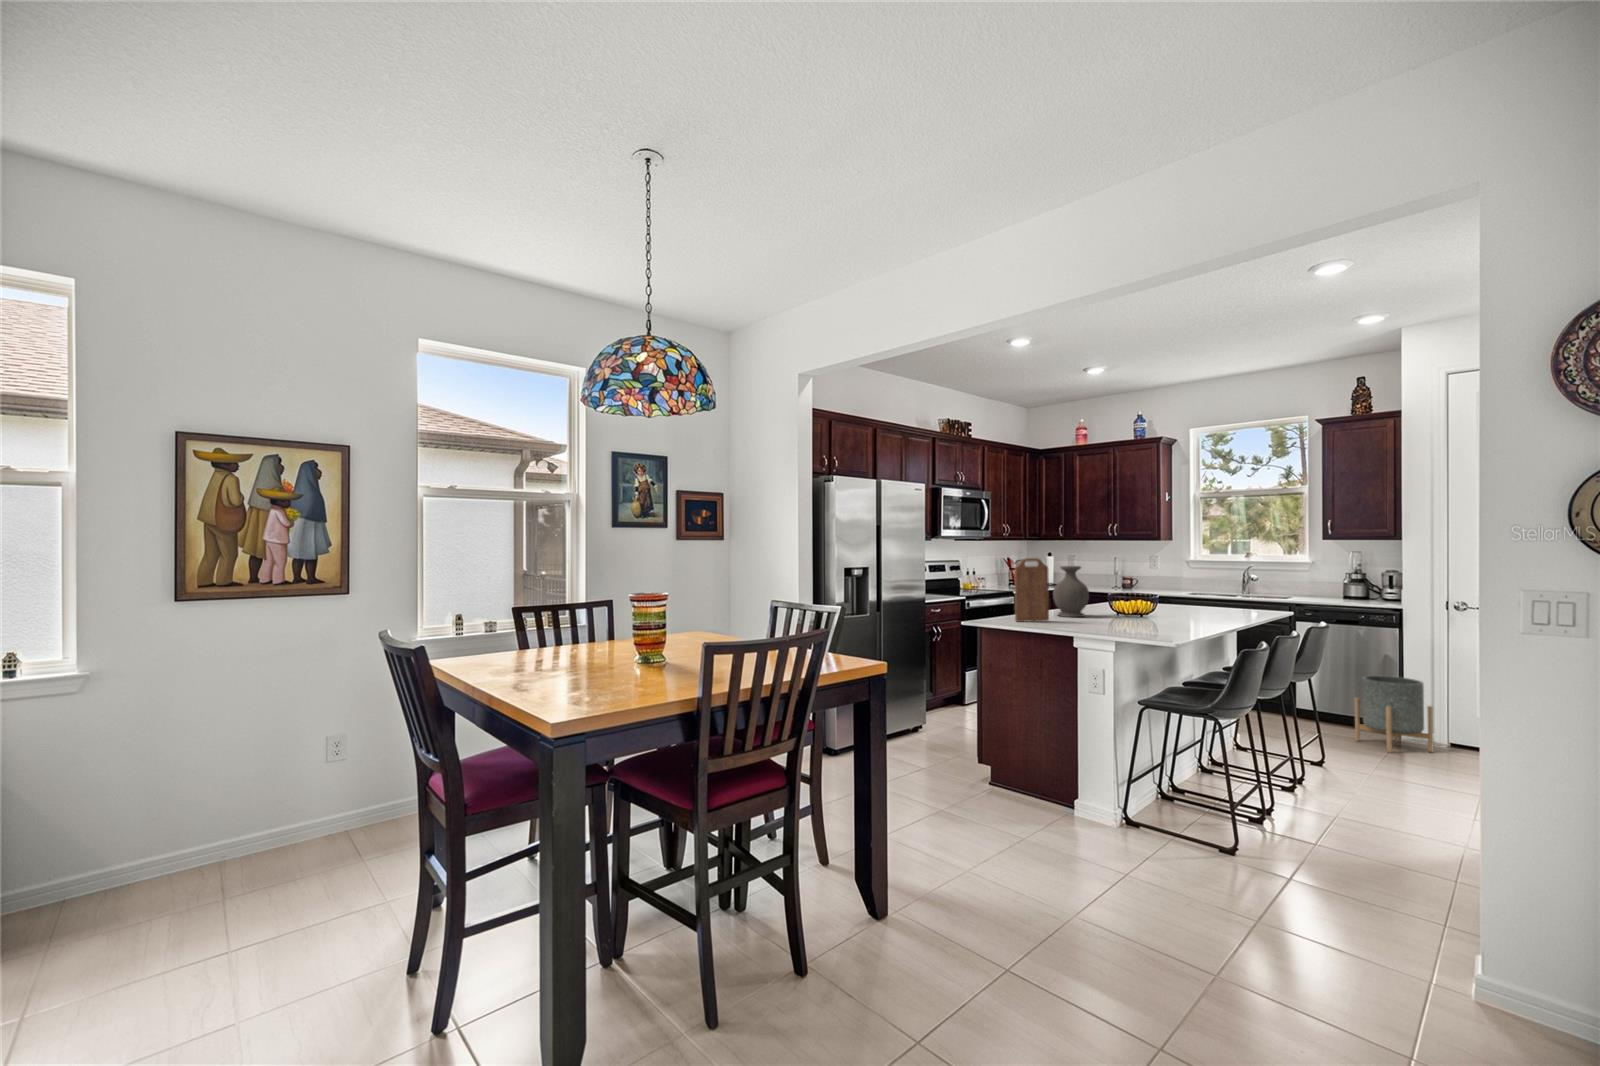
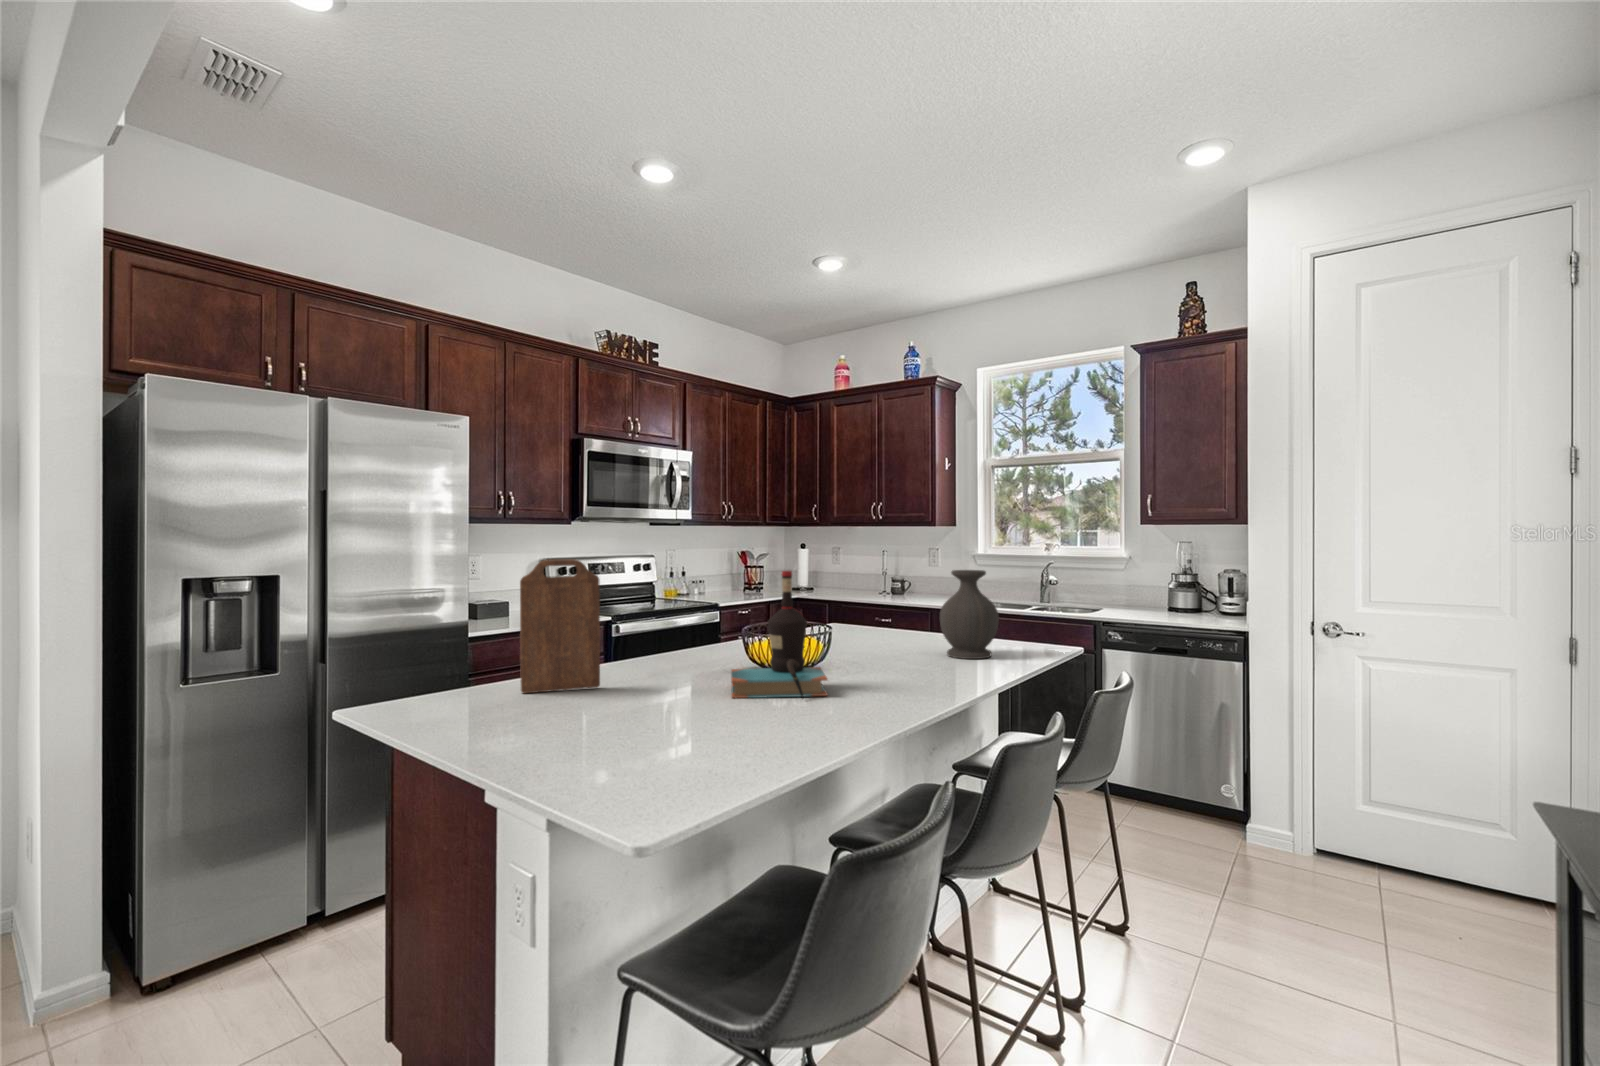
bottle: none [1113,565,1172,626] -> present [731,571,828,698]
vase: present [1053,566,1089,617] -> present [940,570,999,659]
planter: present [1355,676,1433,753] -> none [1177,738,1290,873]

